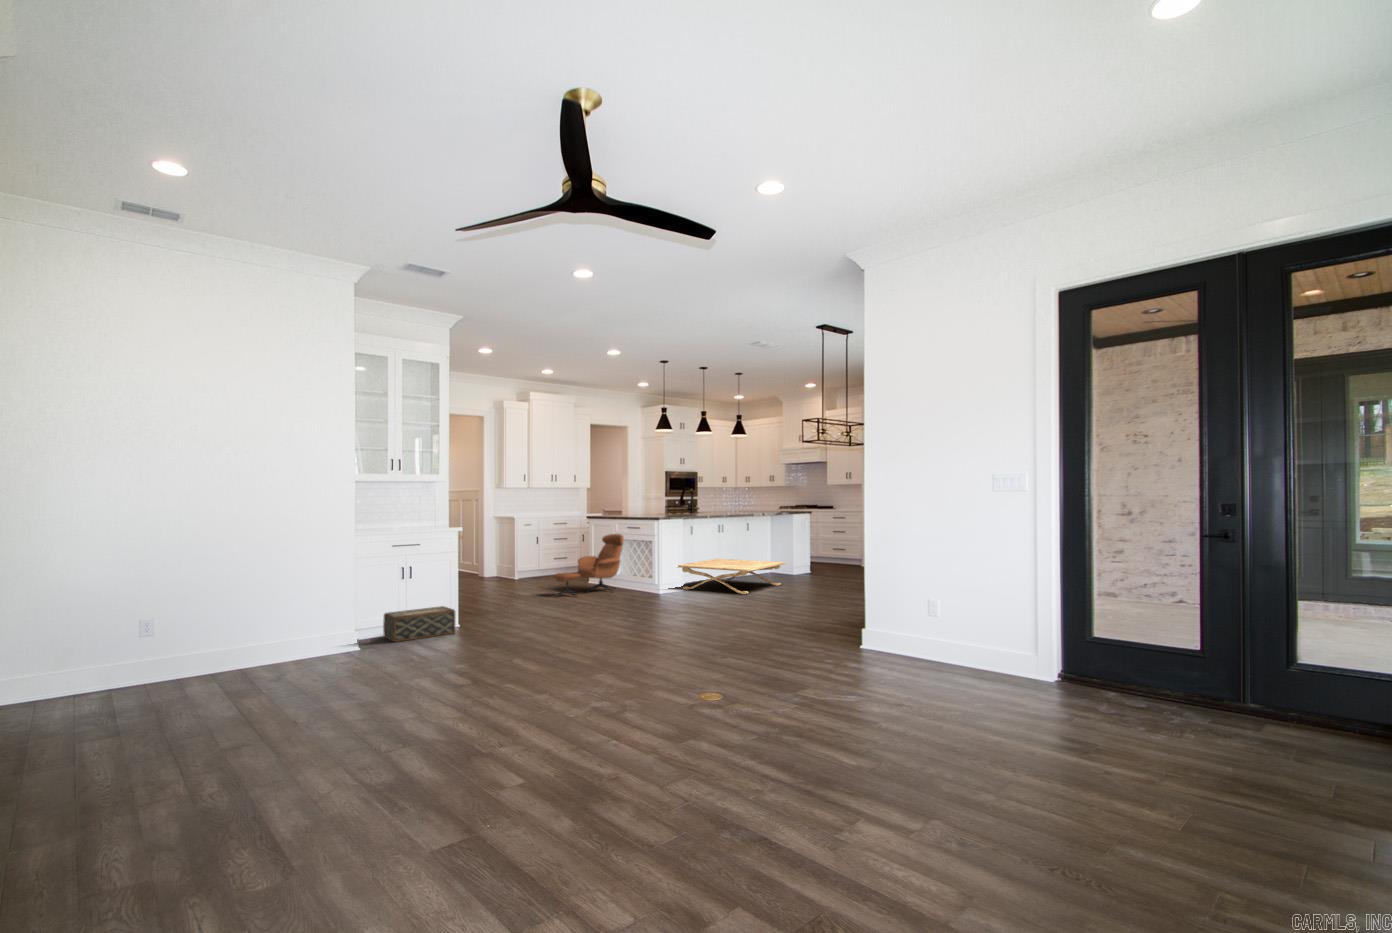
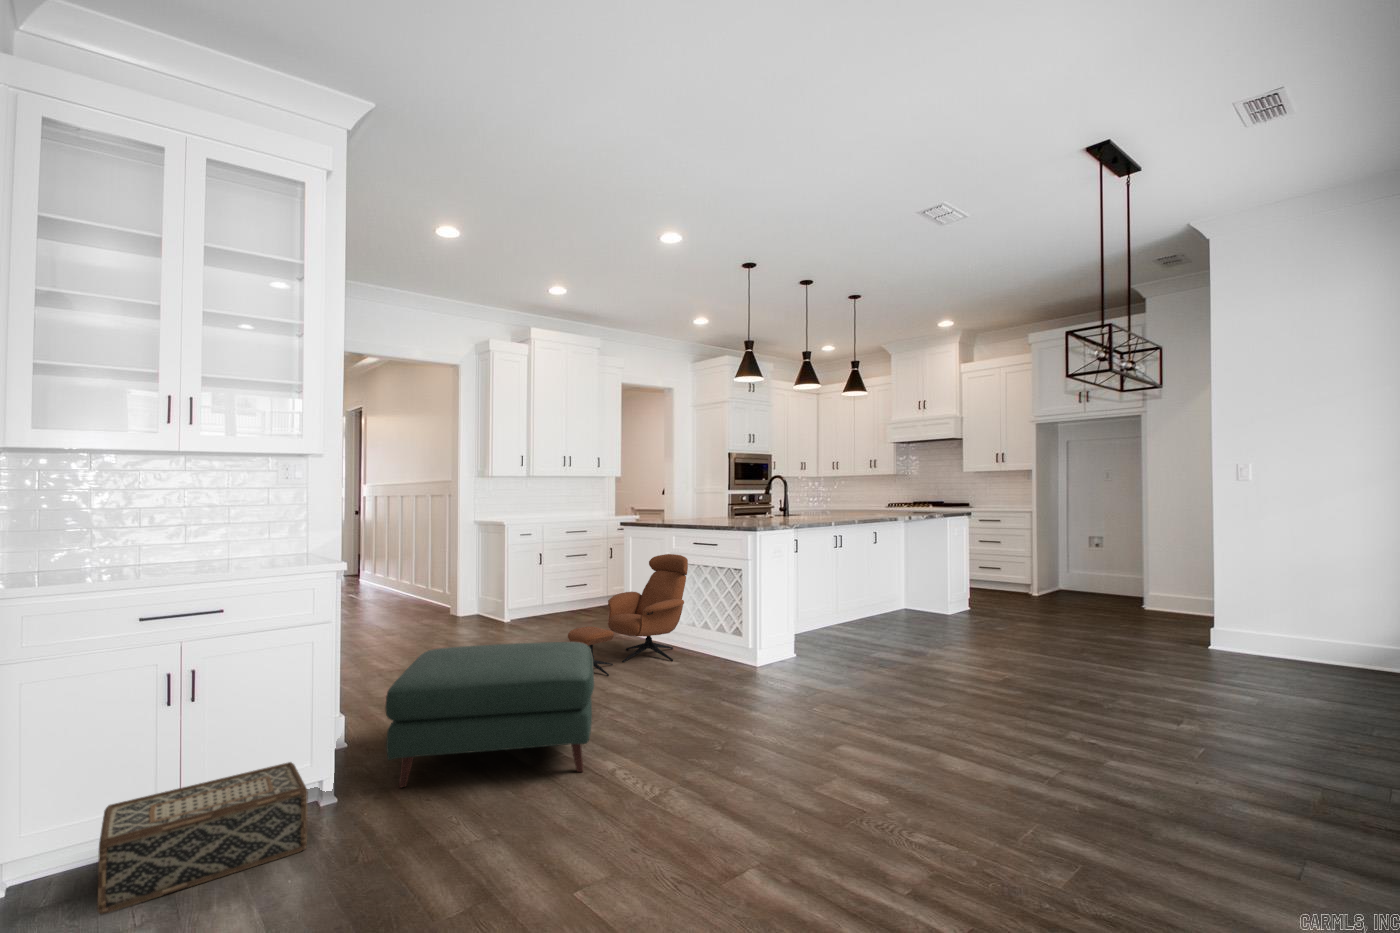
coffee table: present [678,559,785,594] -> none [781,593,965,672]
ottoman: none [477,569,567,623] -> present [385,642,594,788]

